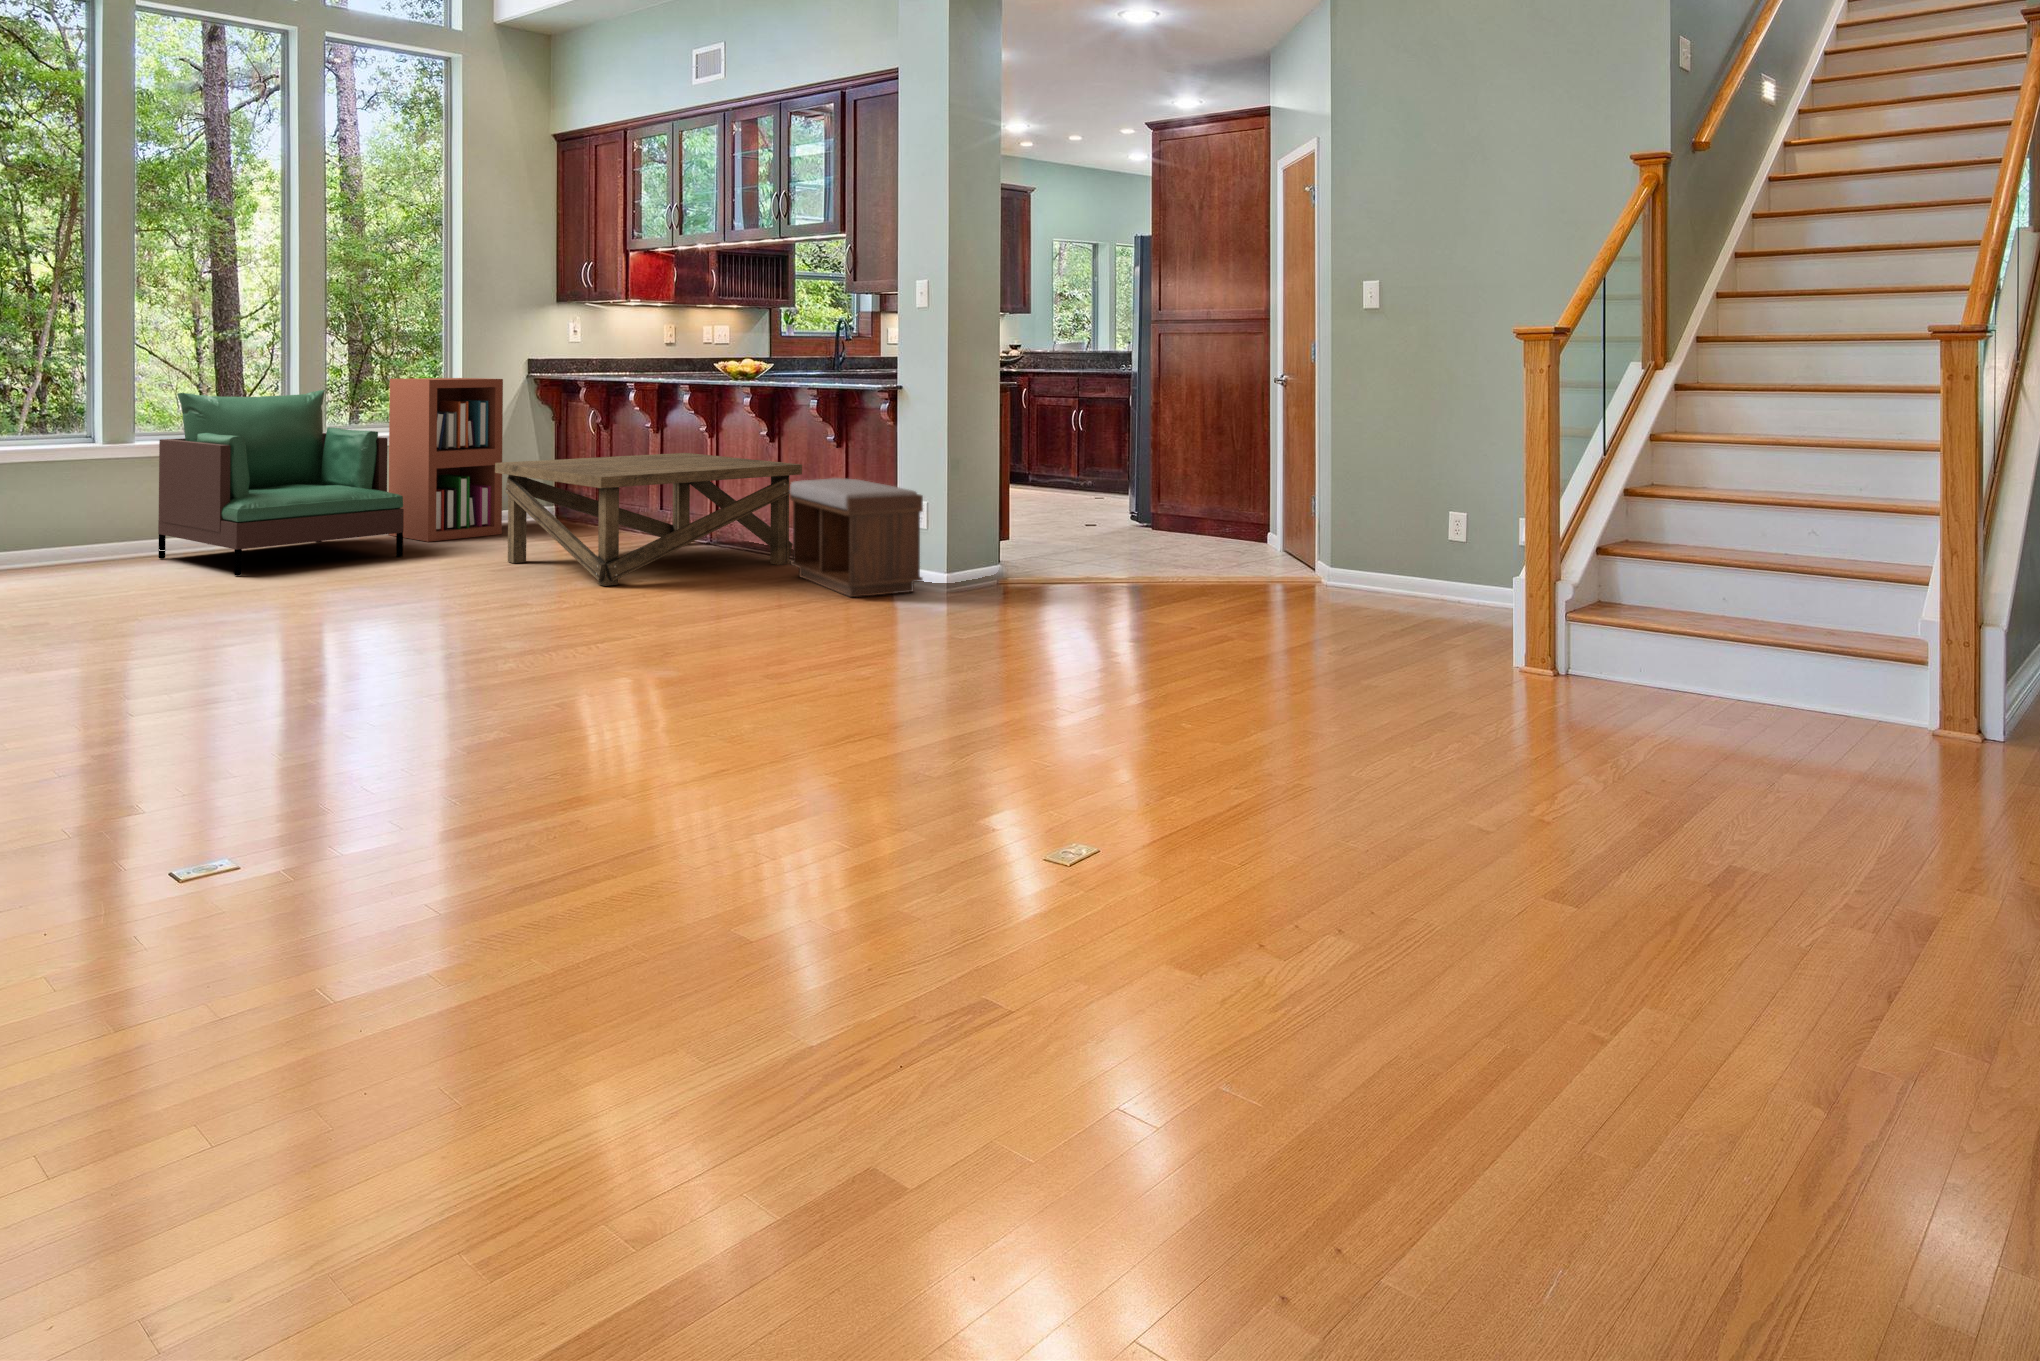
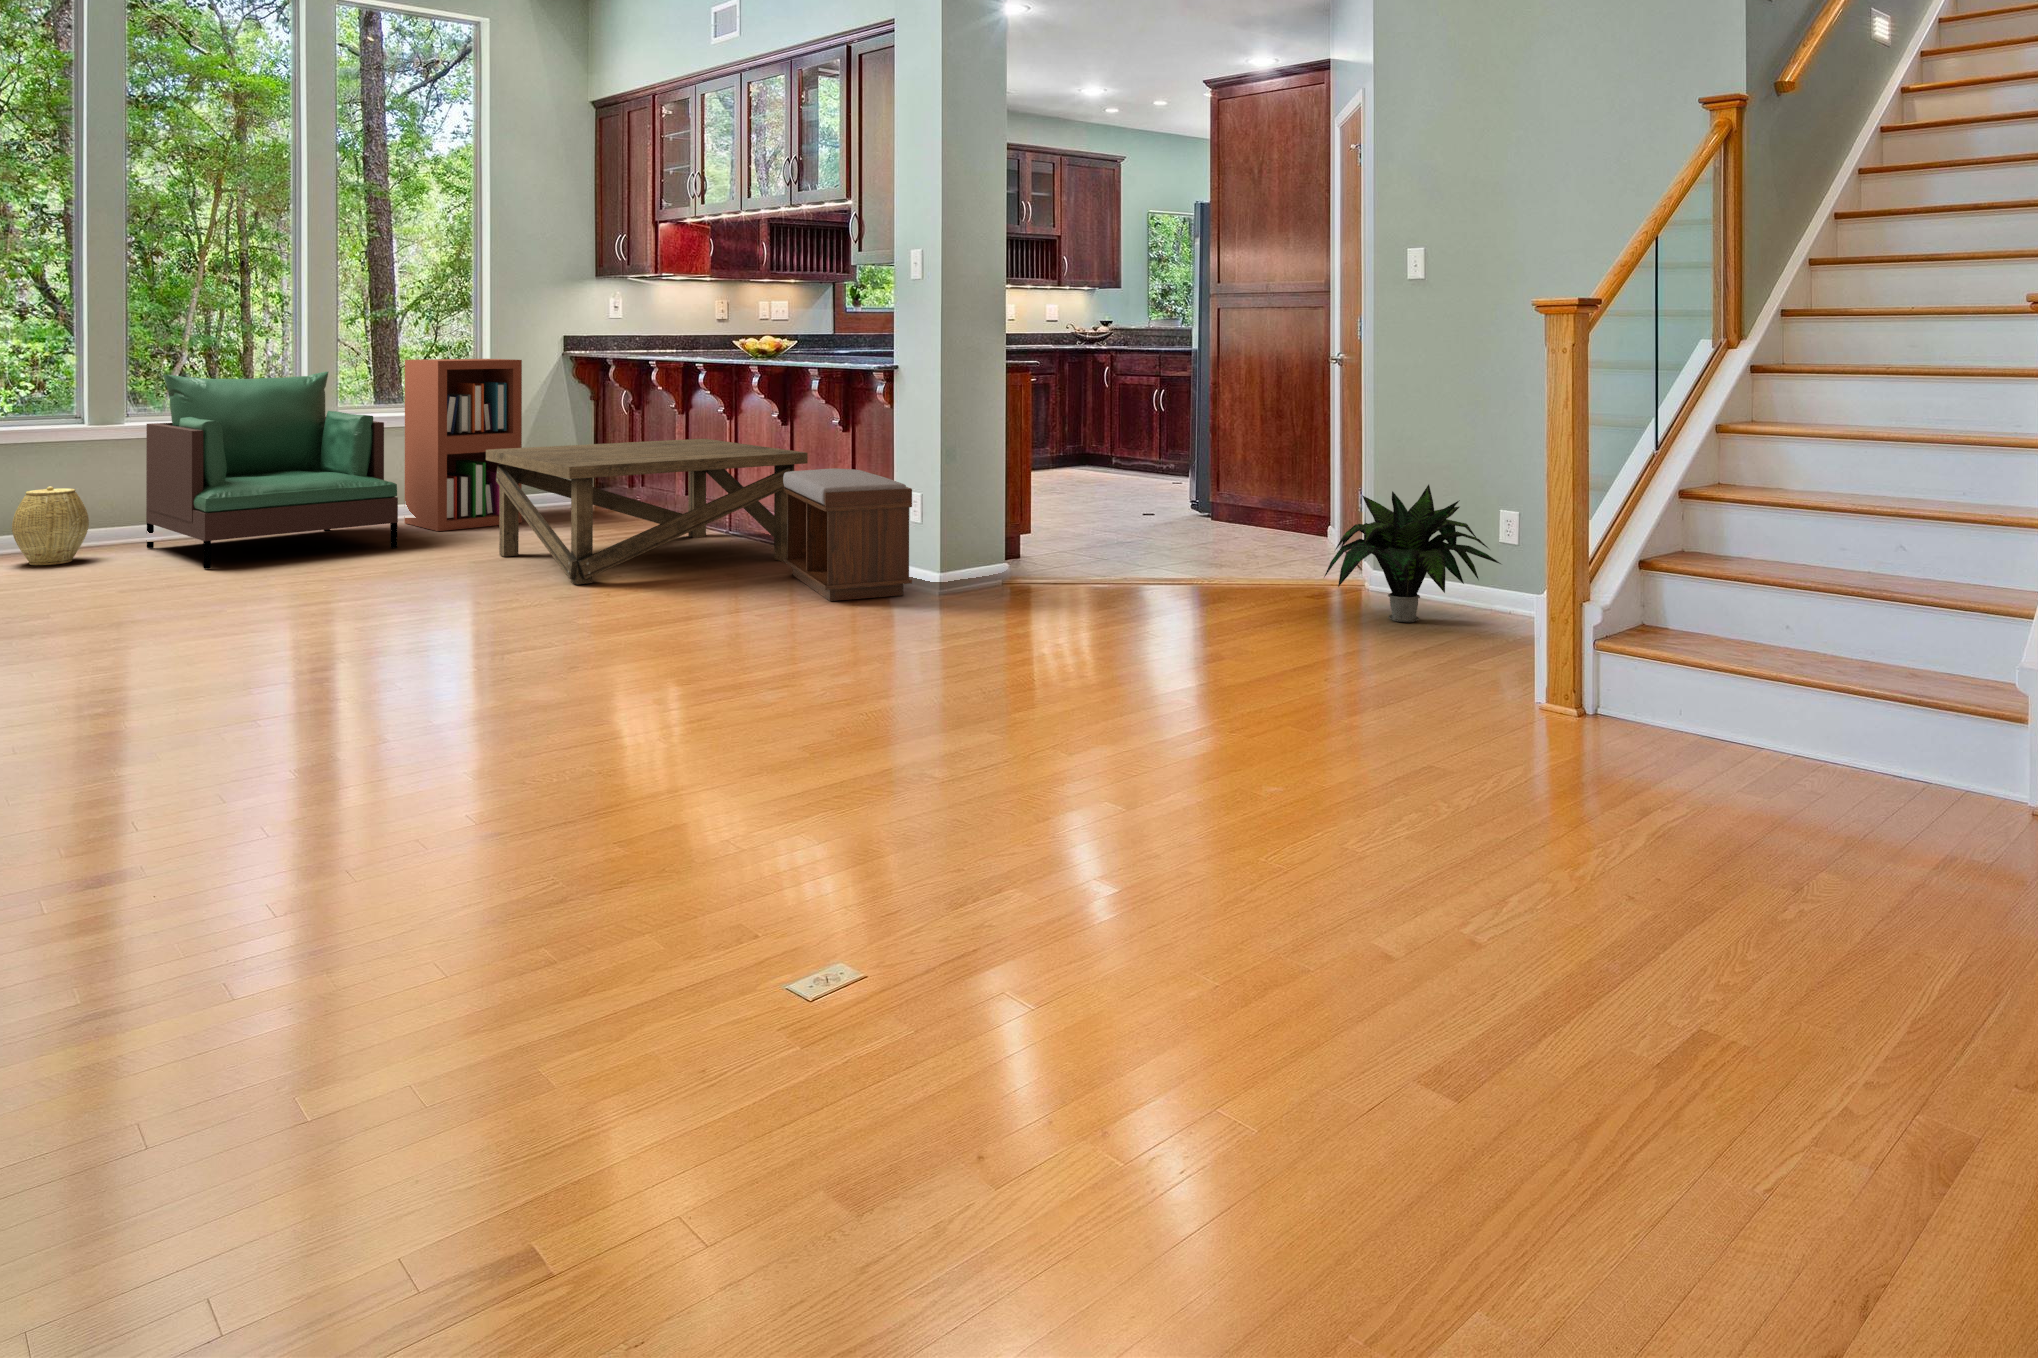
potted plant: none [1300,487,1461,609] -> present [1324,485,1501,622]
woven basket: none [43,499,113,574] -> present [12,486,89,565]

